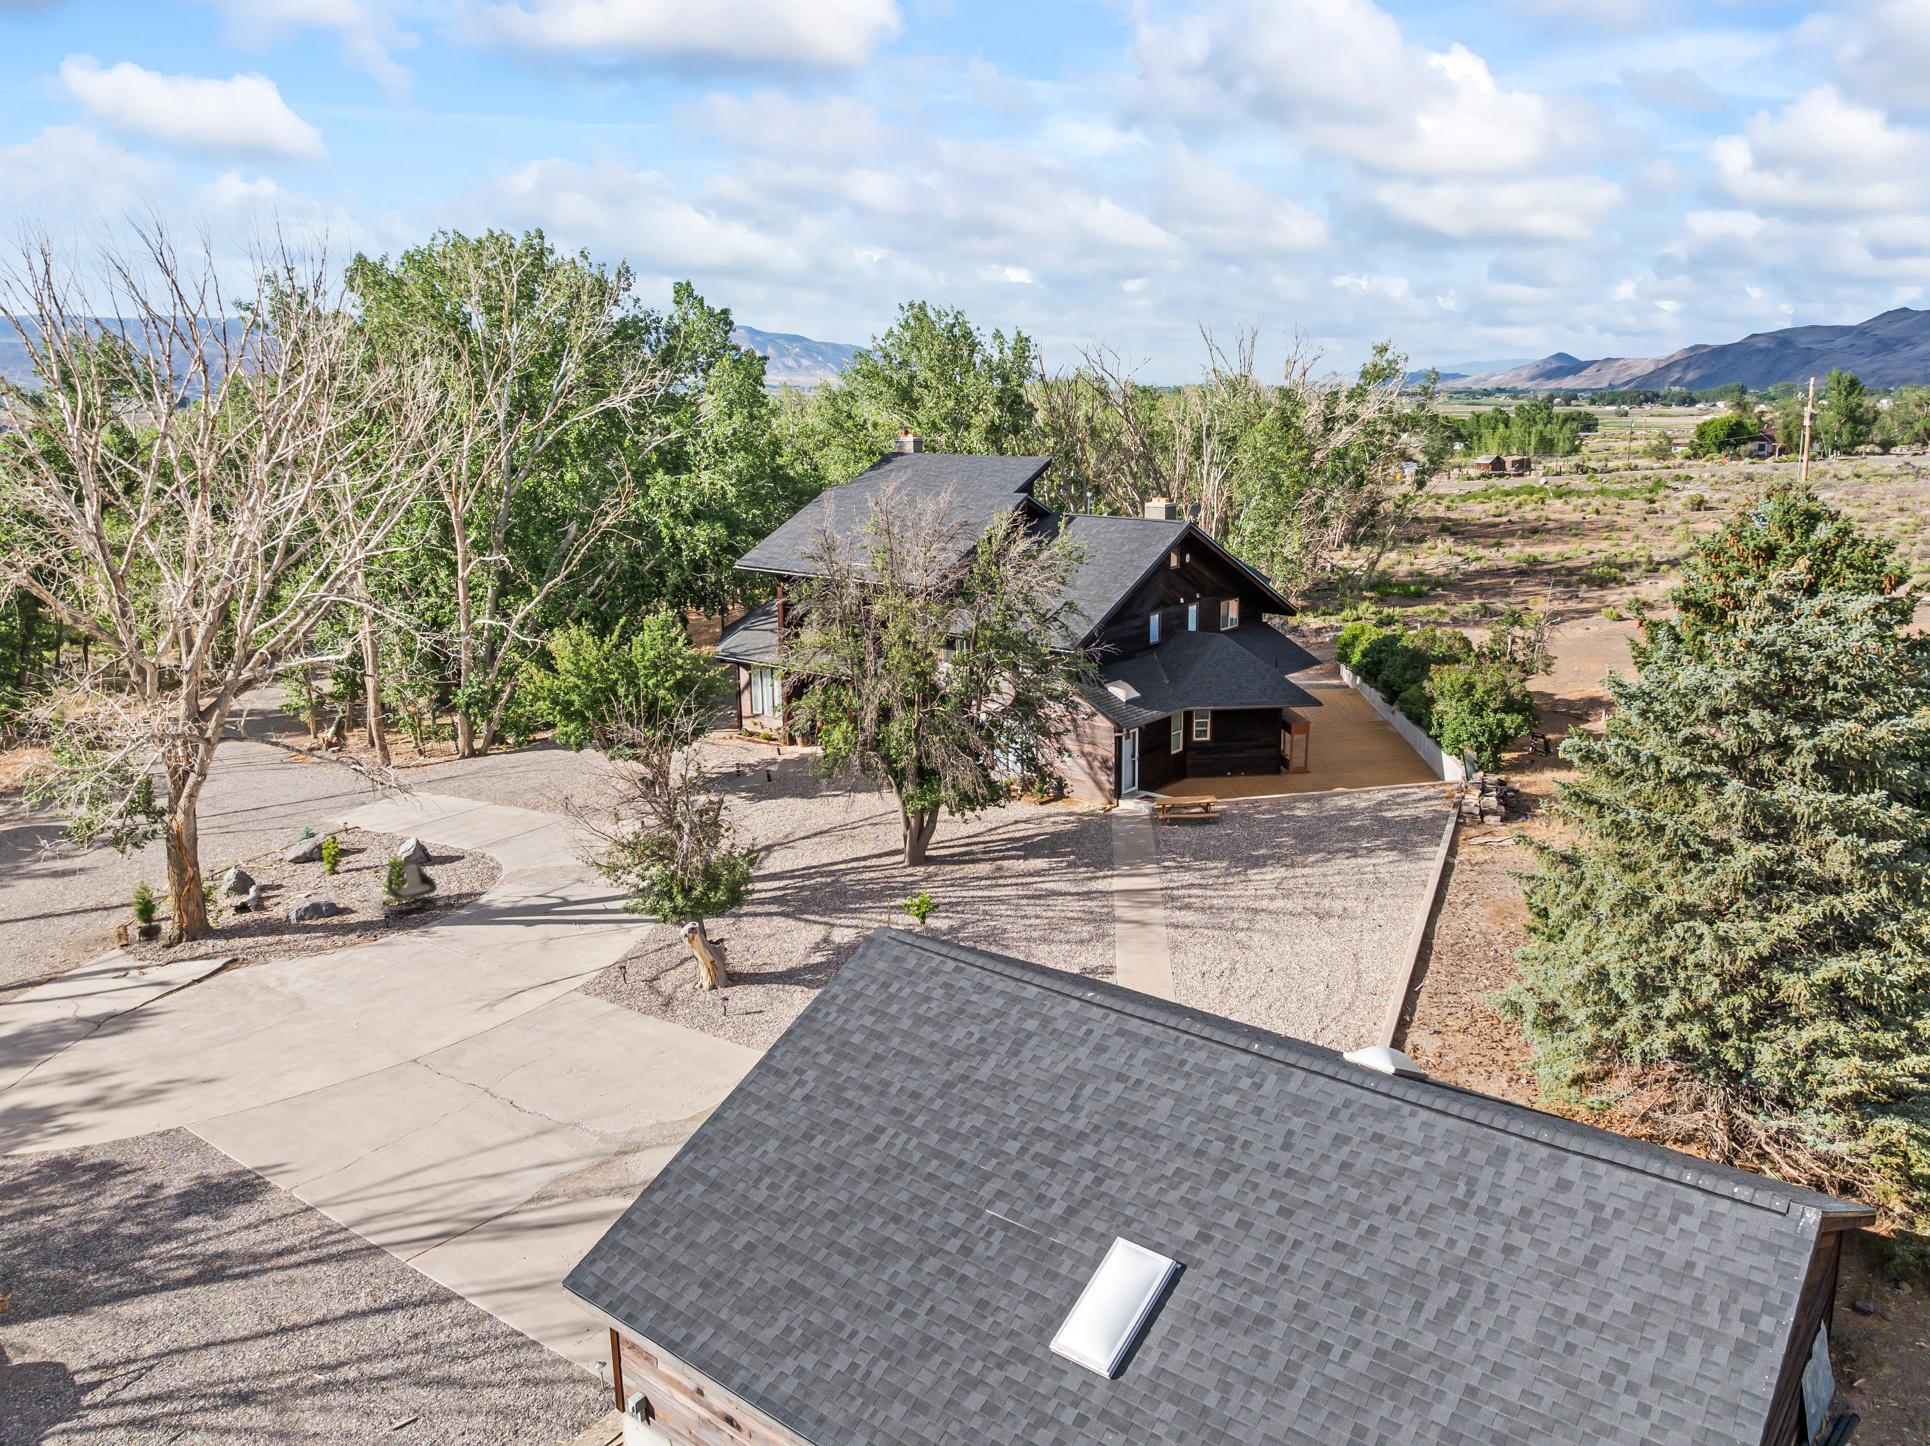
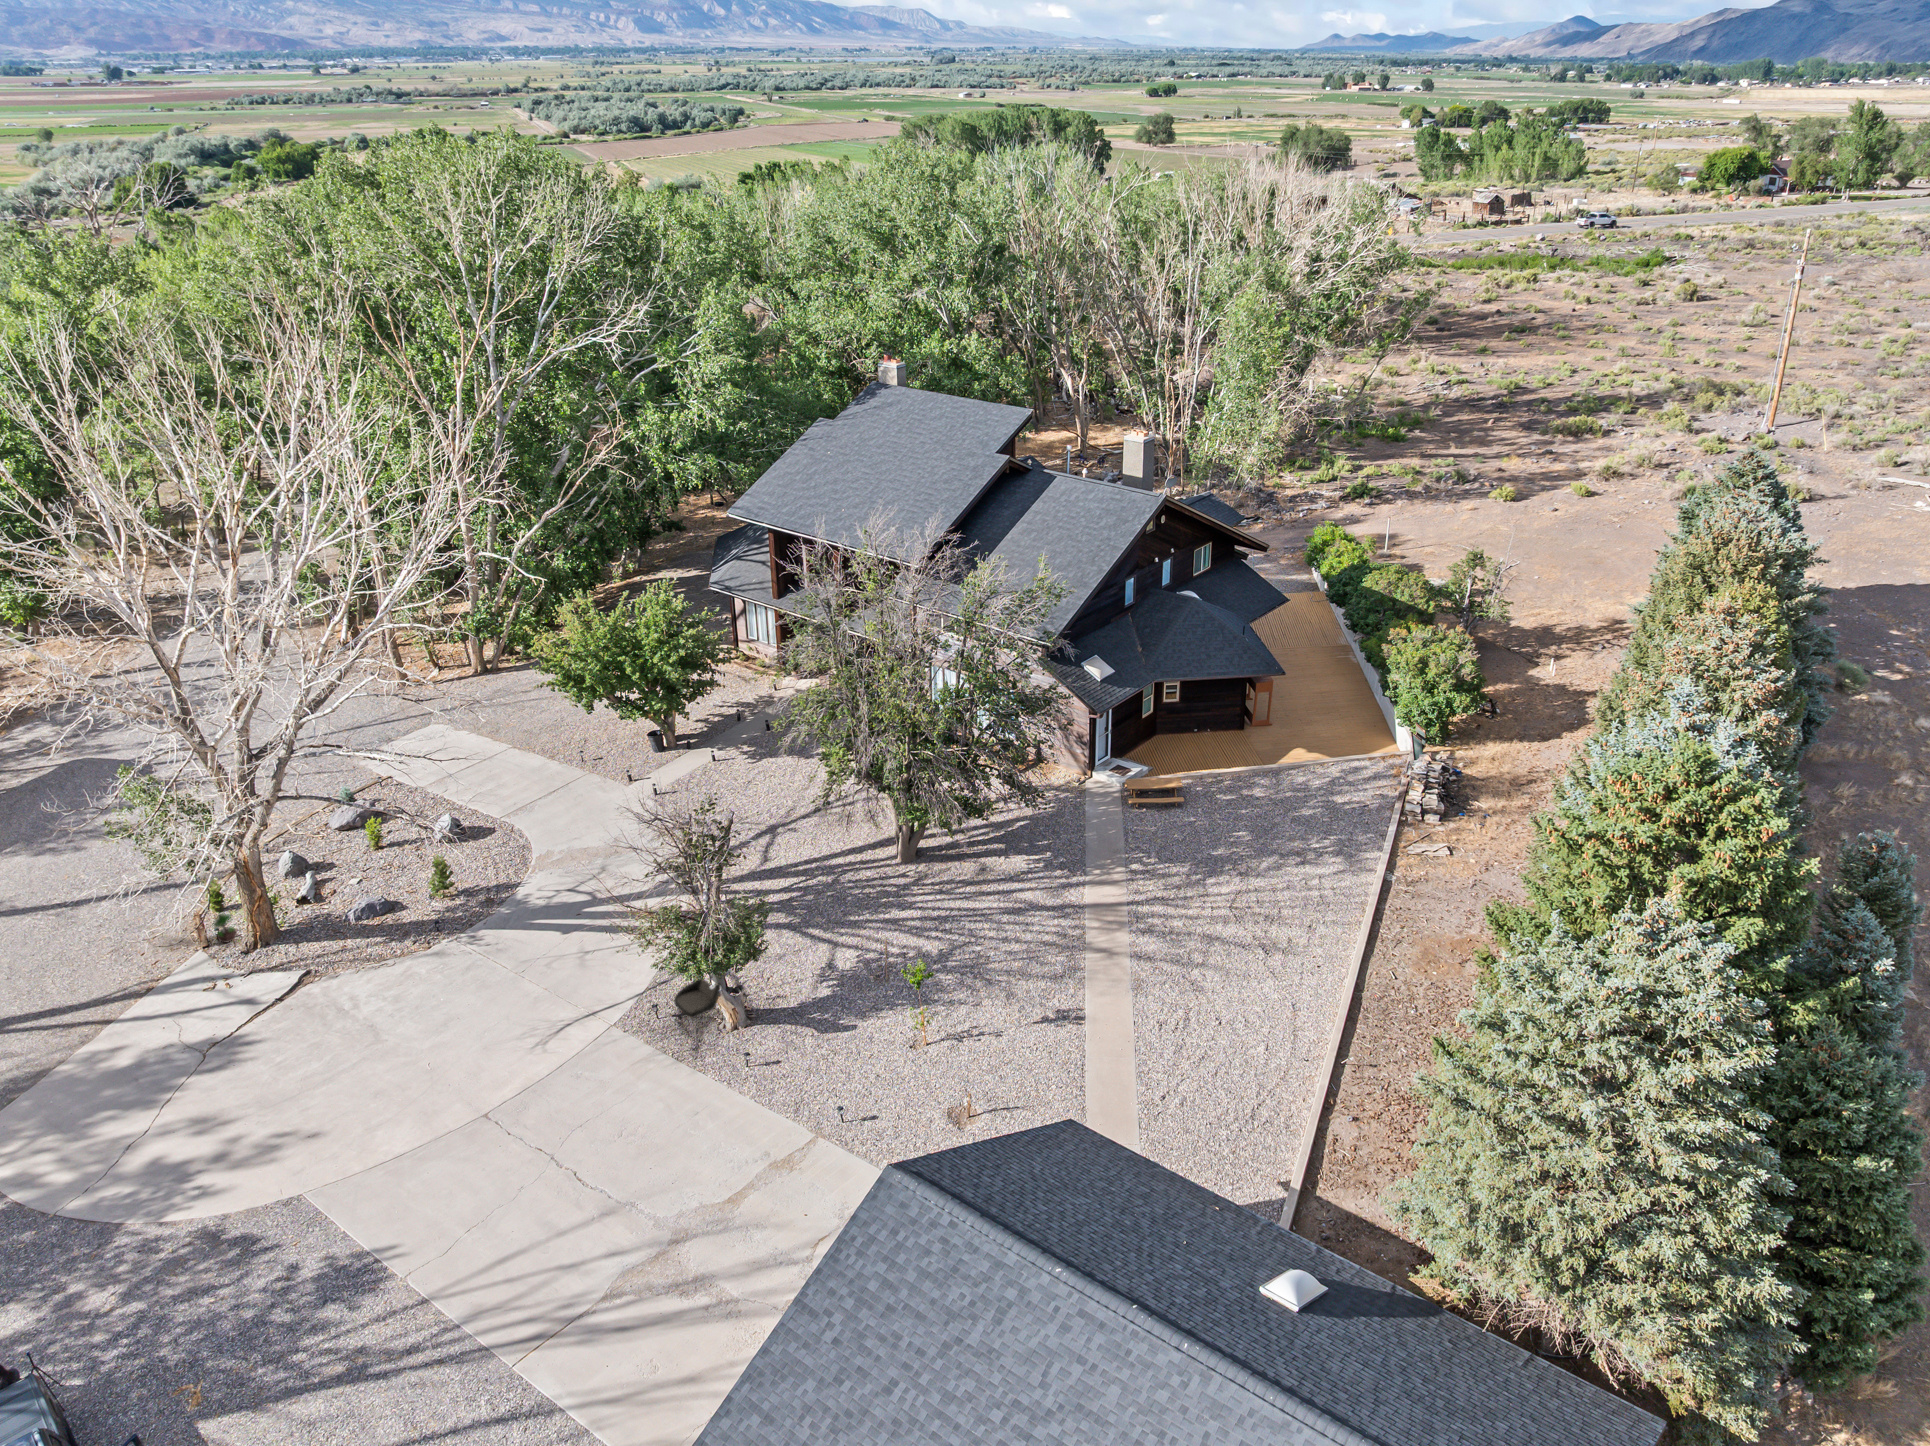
lounge chair: present [387,863,437,919] -> present [674,979,721,1032]

